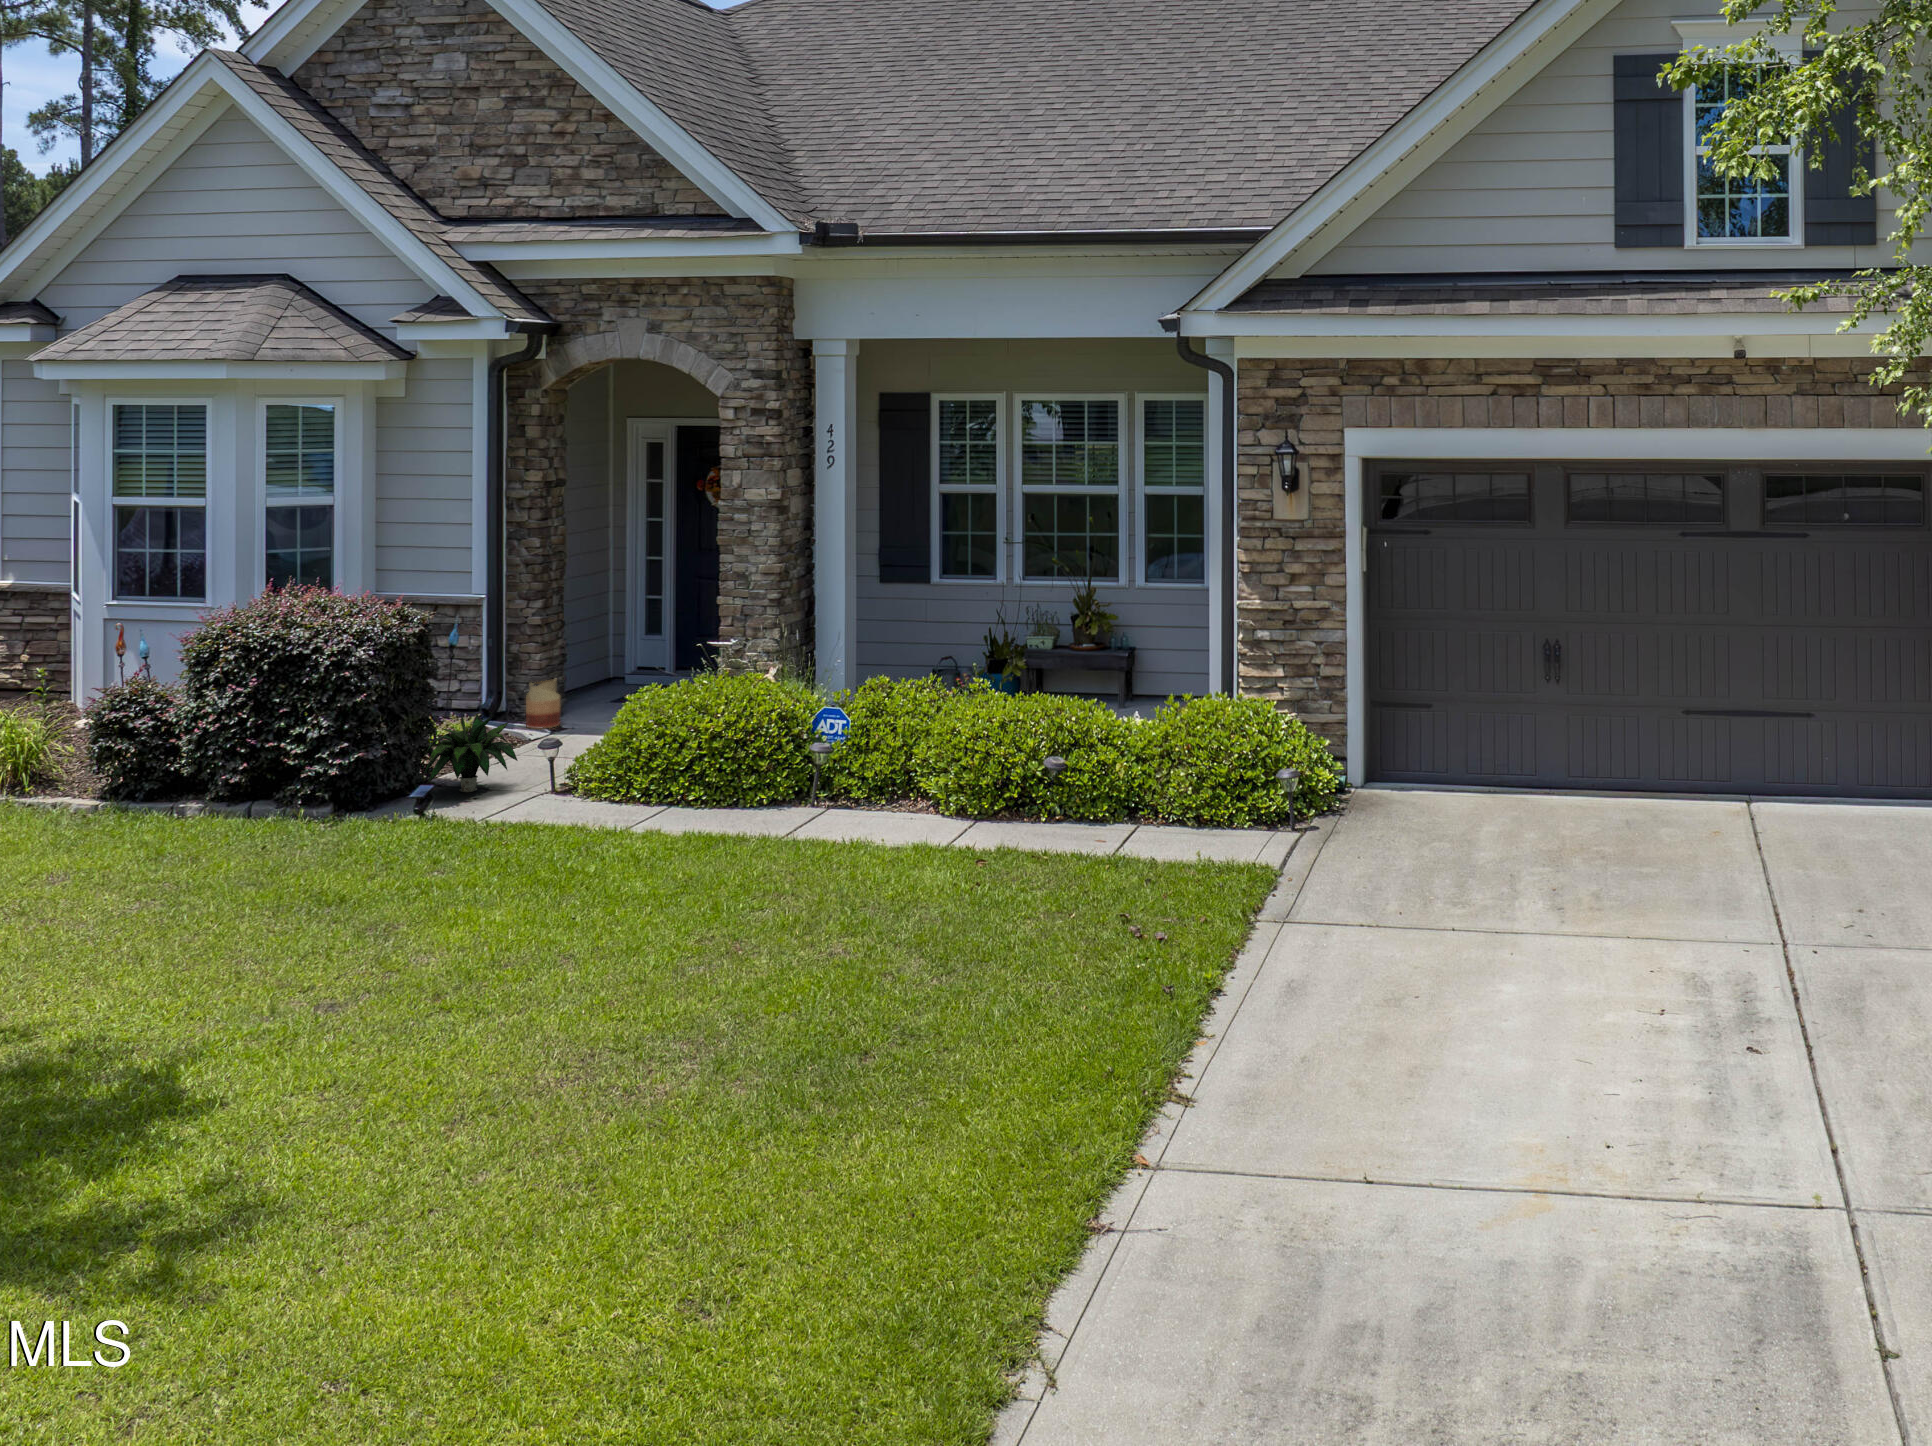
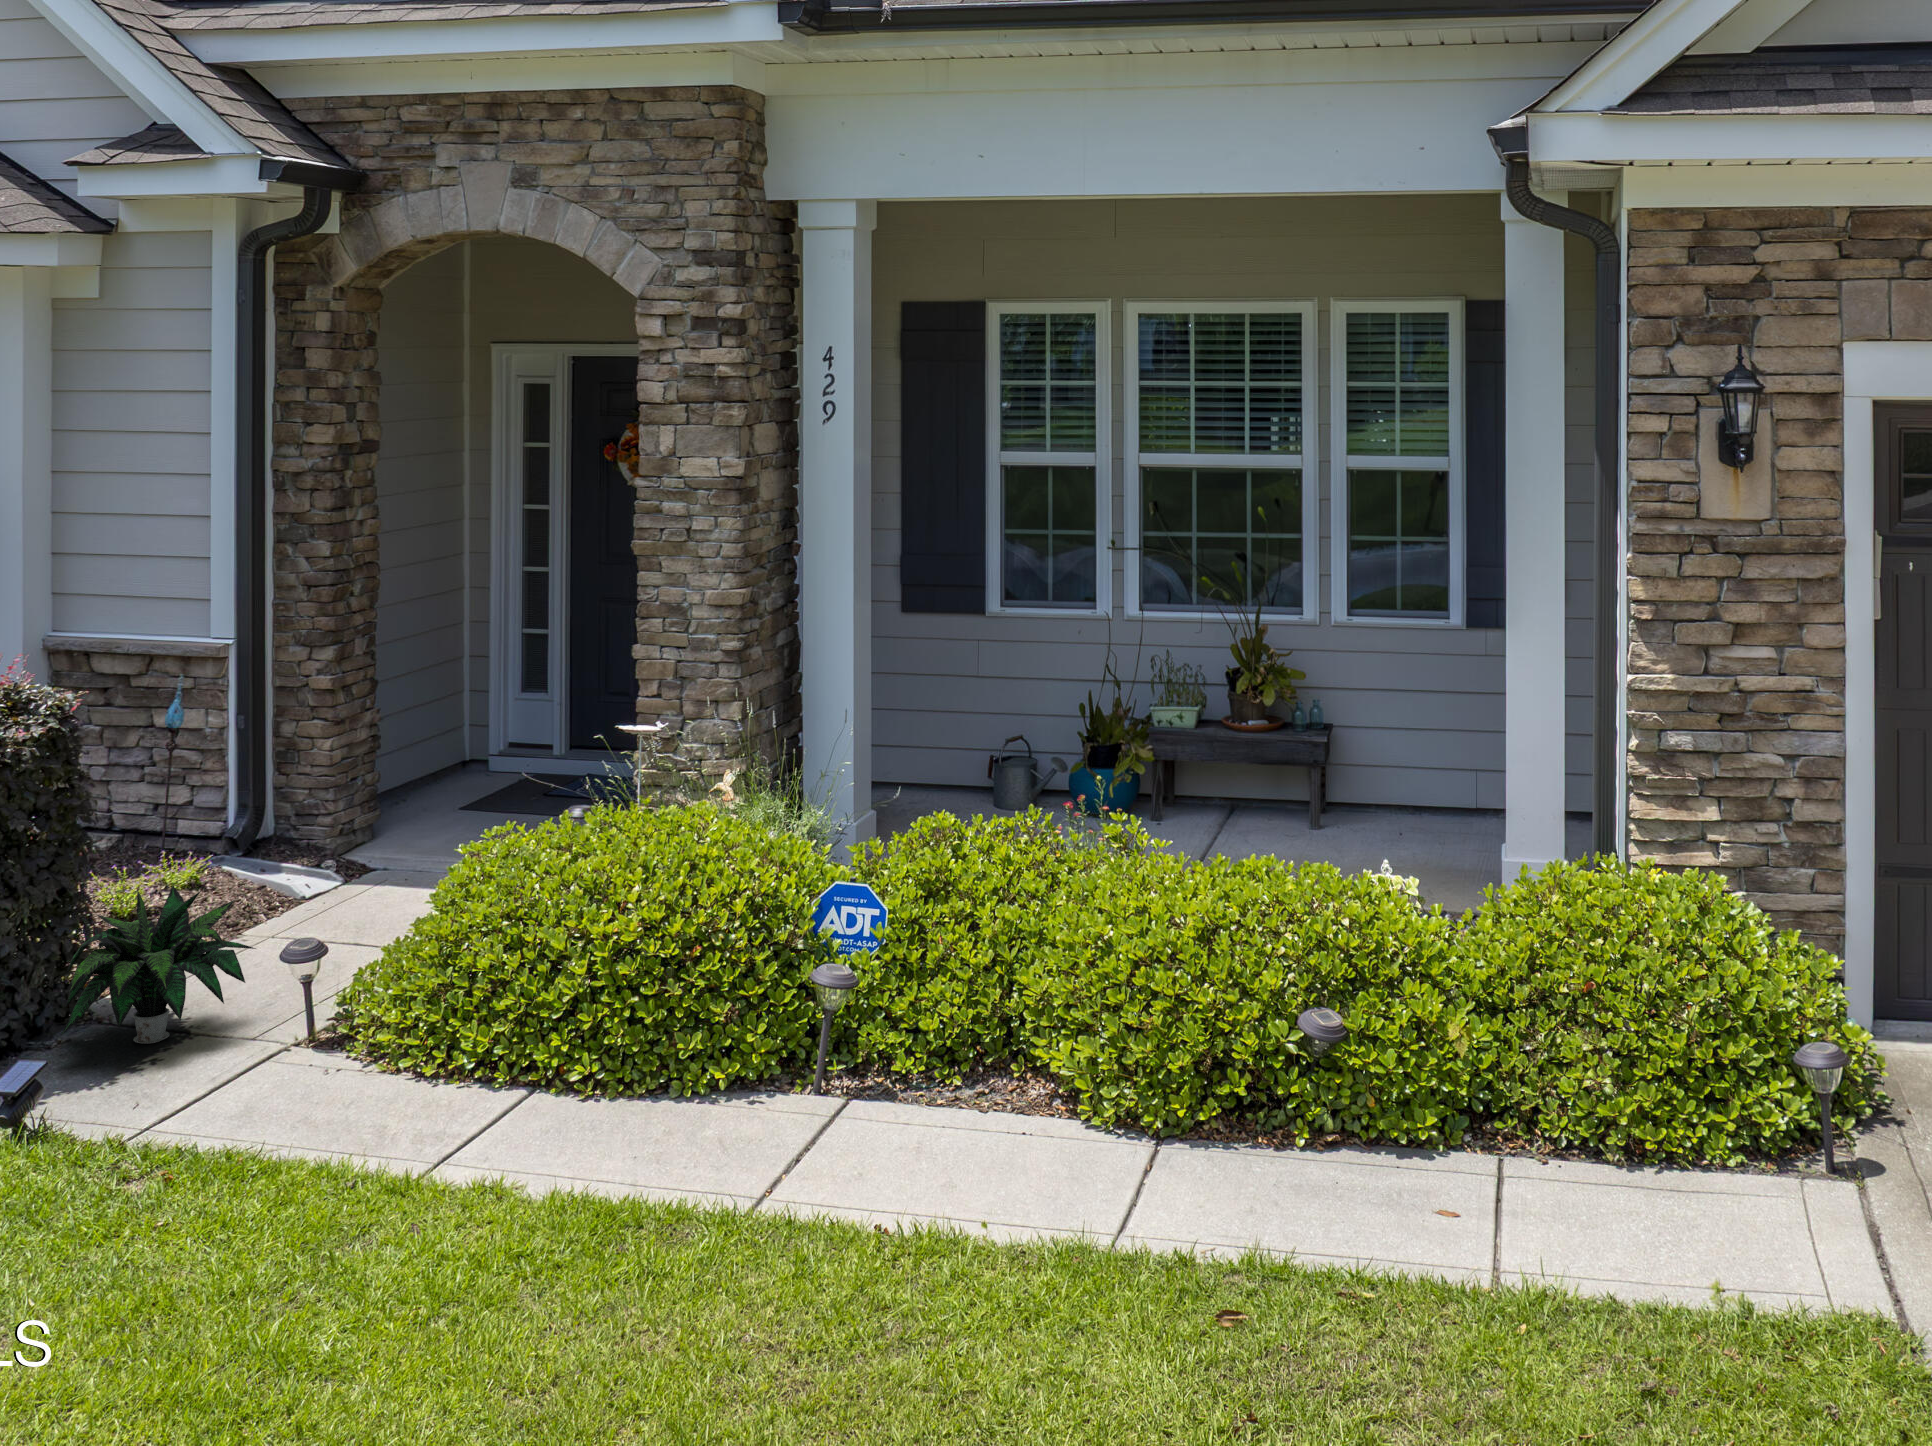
basket: present [526,679,560,729] -> none [305,782,365,872]

